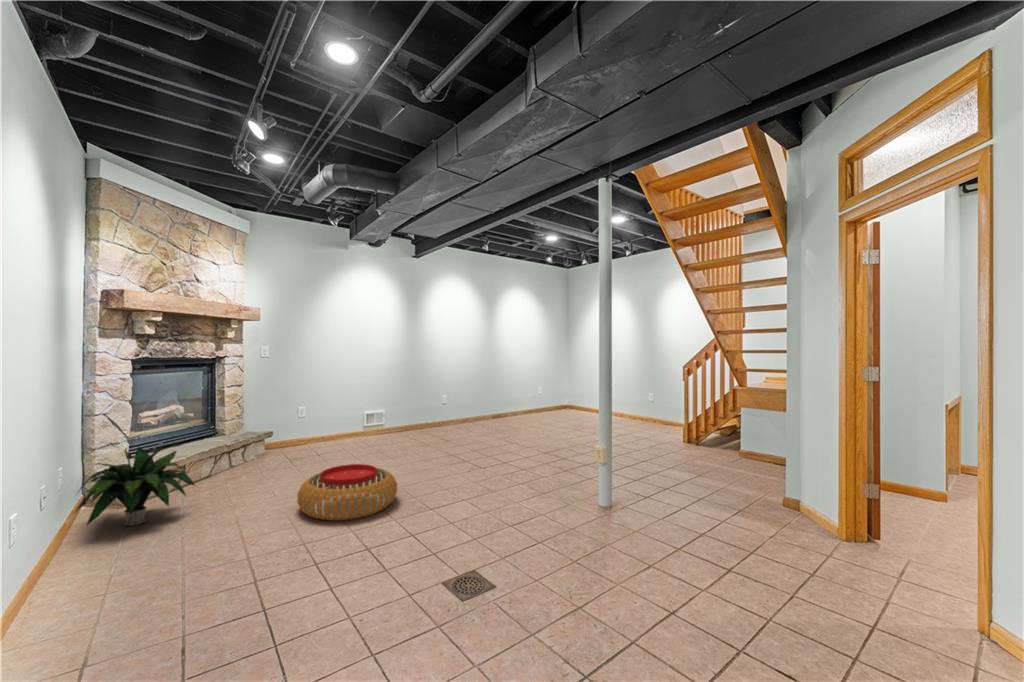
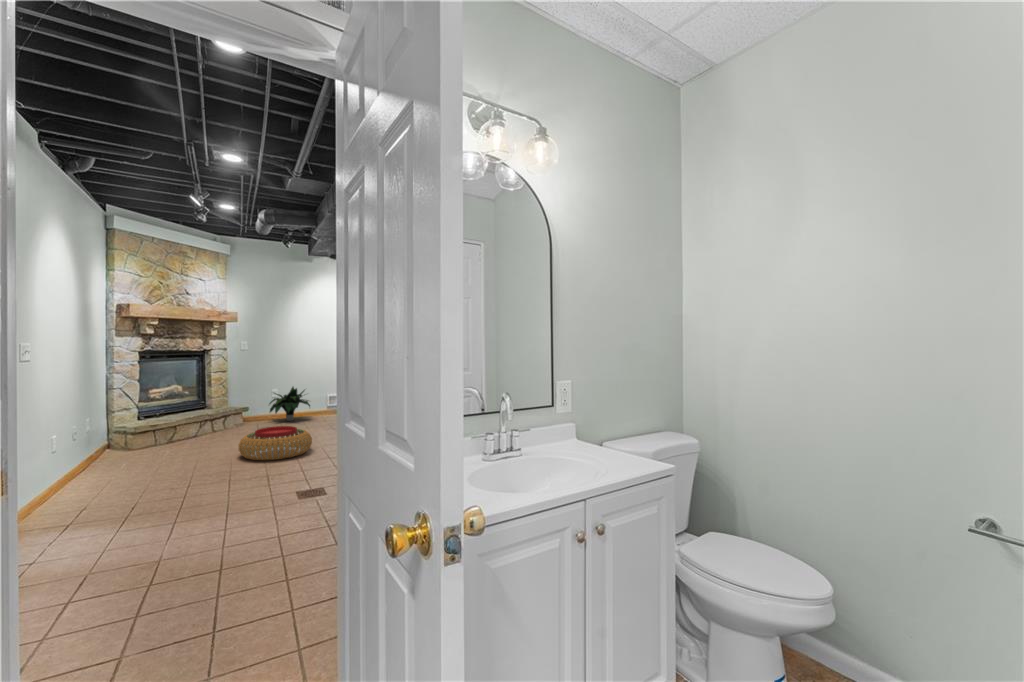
potted plant: present [76,446,195,526] -> present [269,387,310,421]

